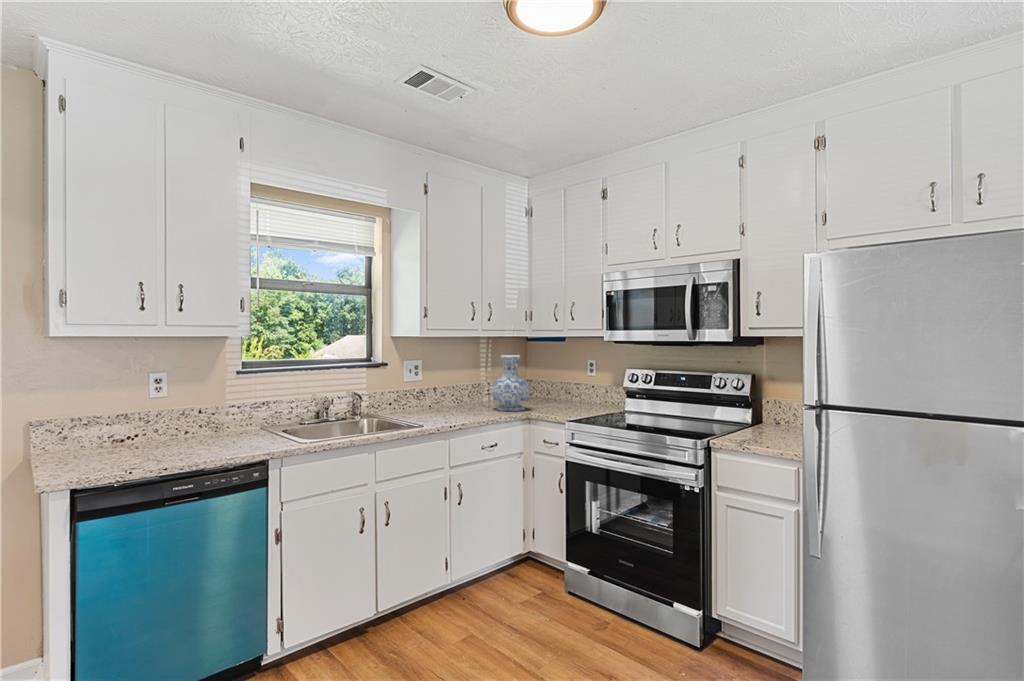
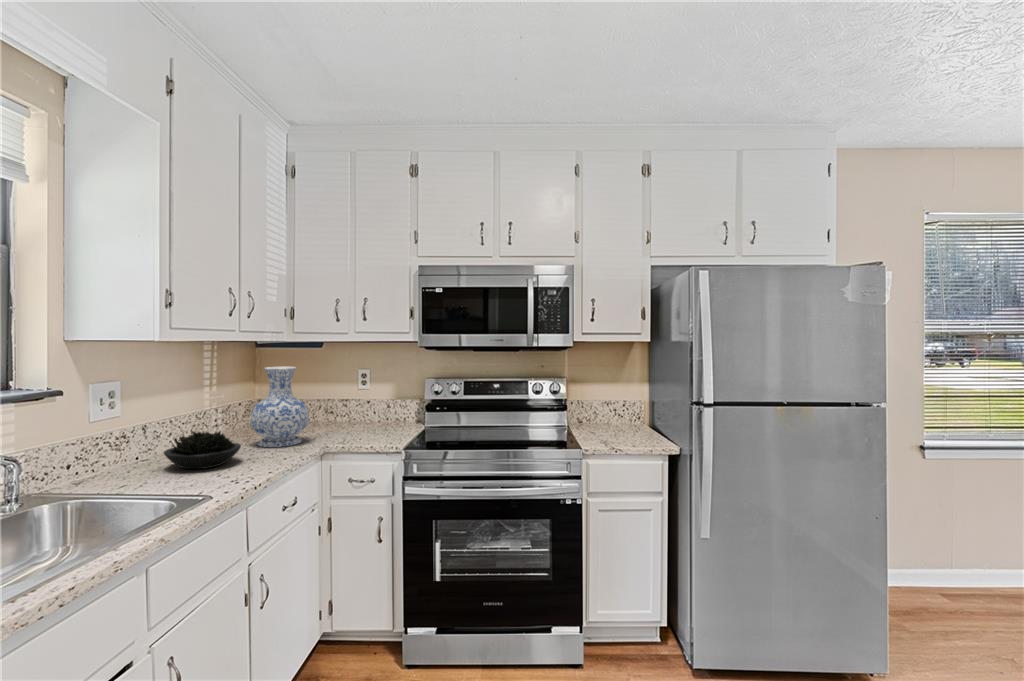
succulent plant: none [431,392,472,415] -> present [164,431,241,469]

